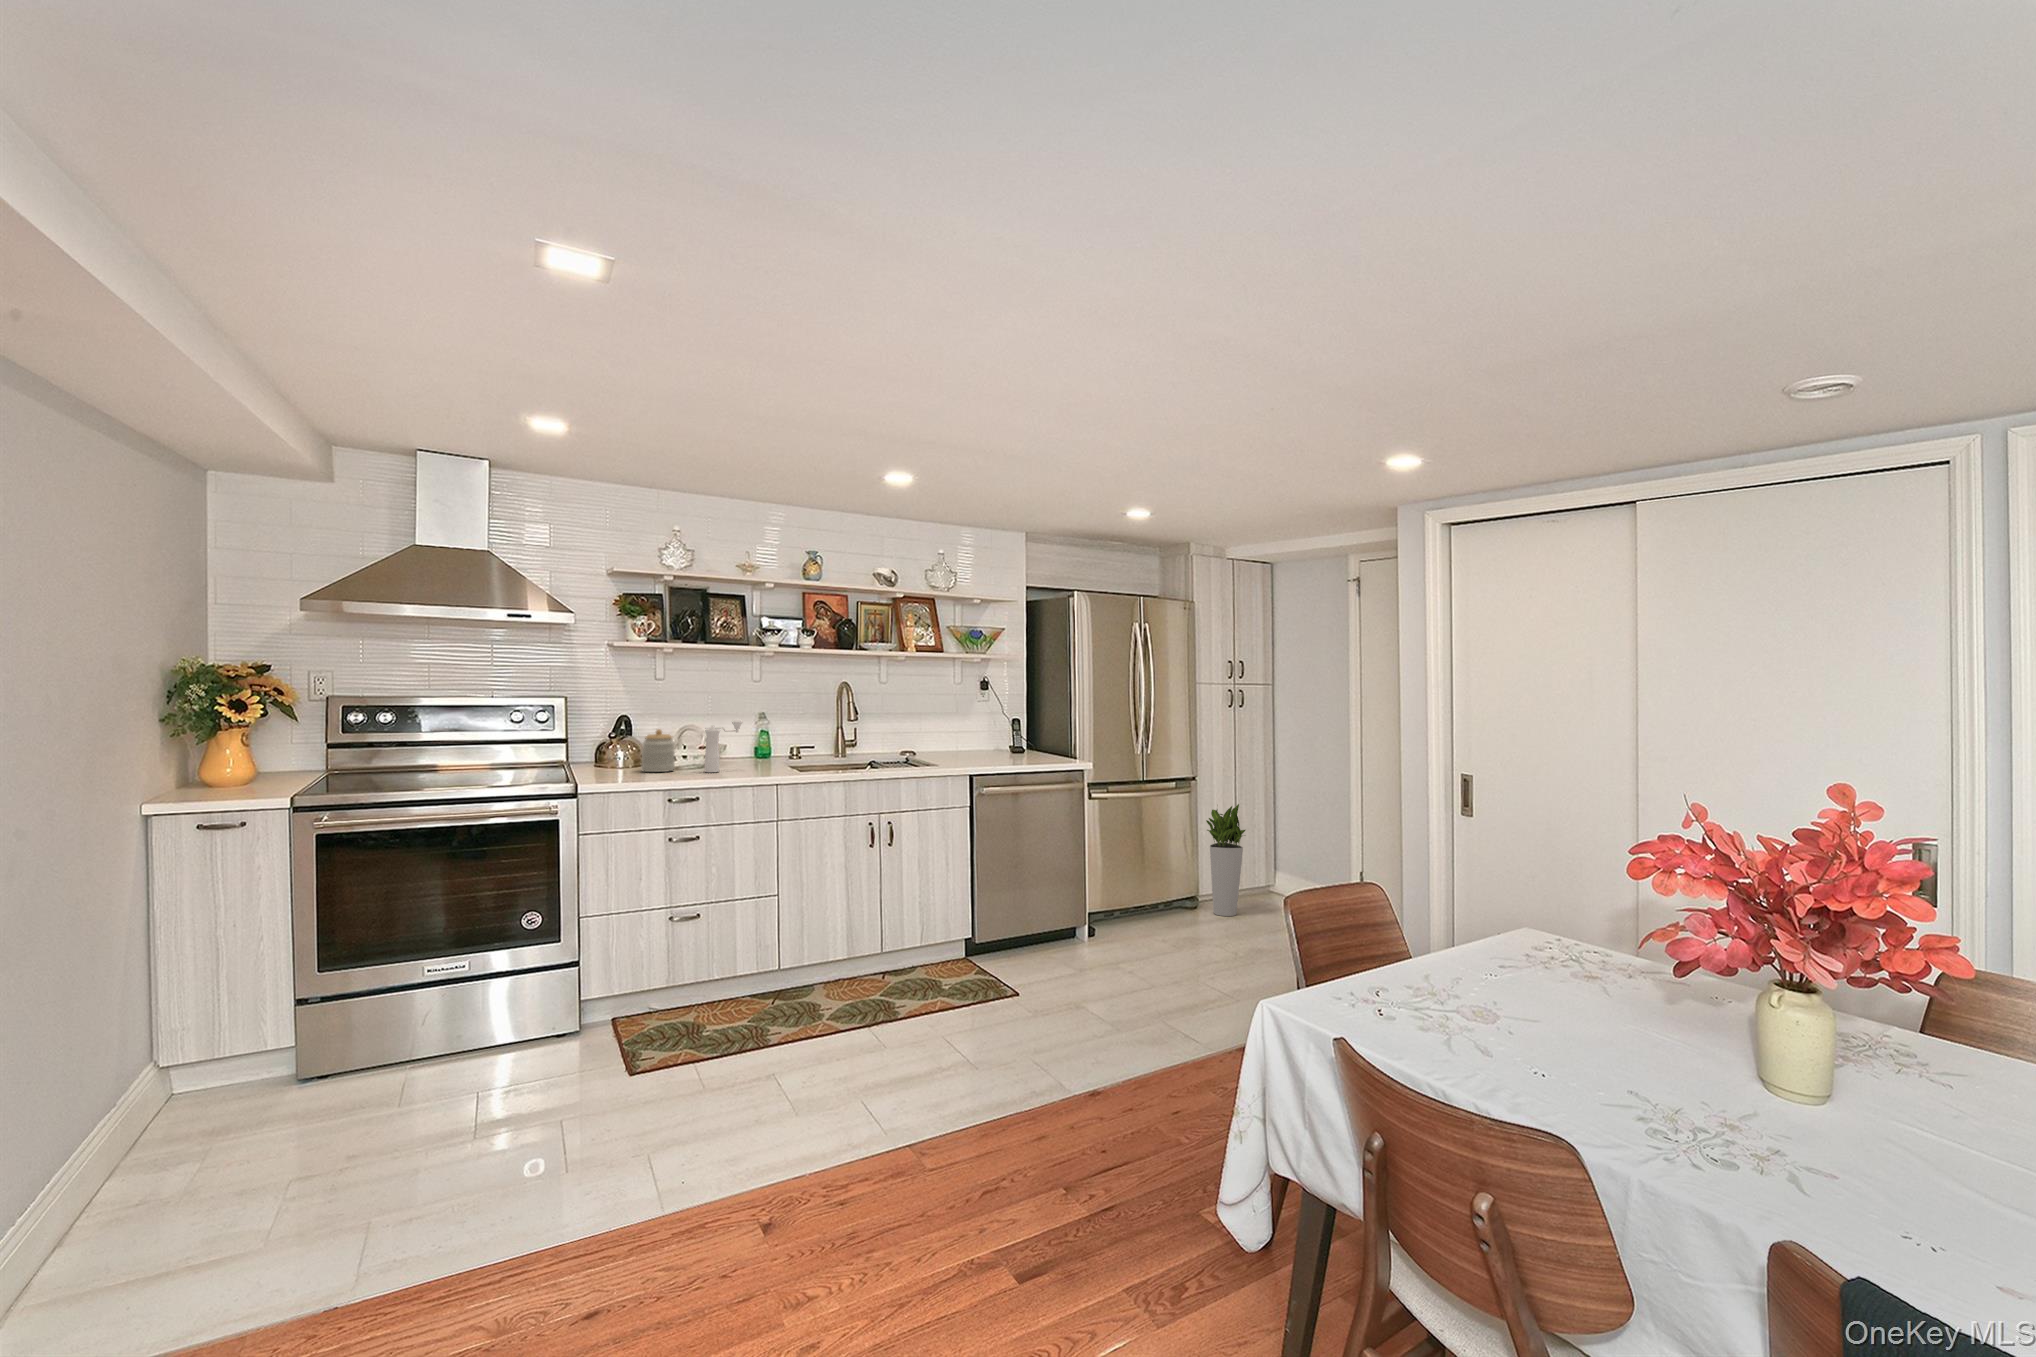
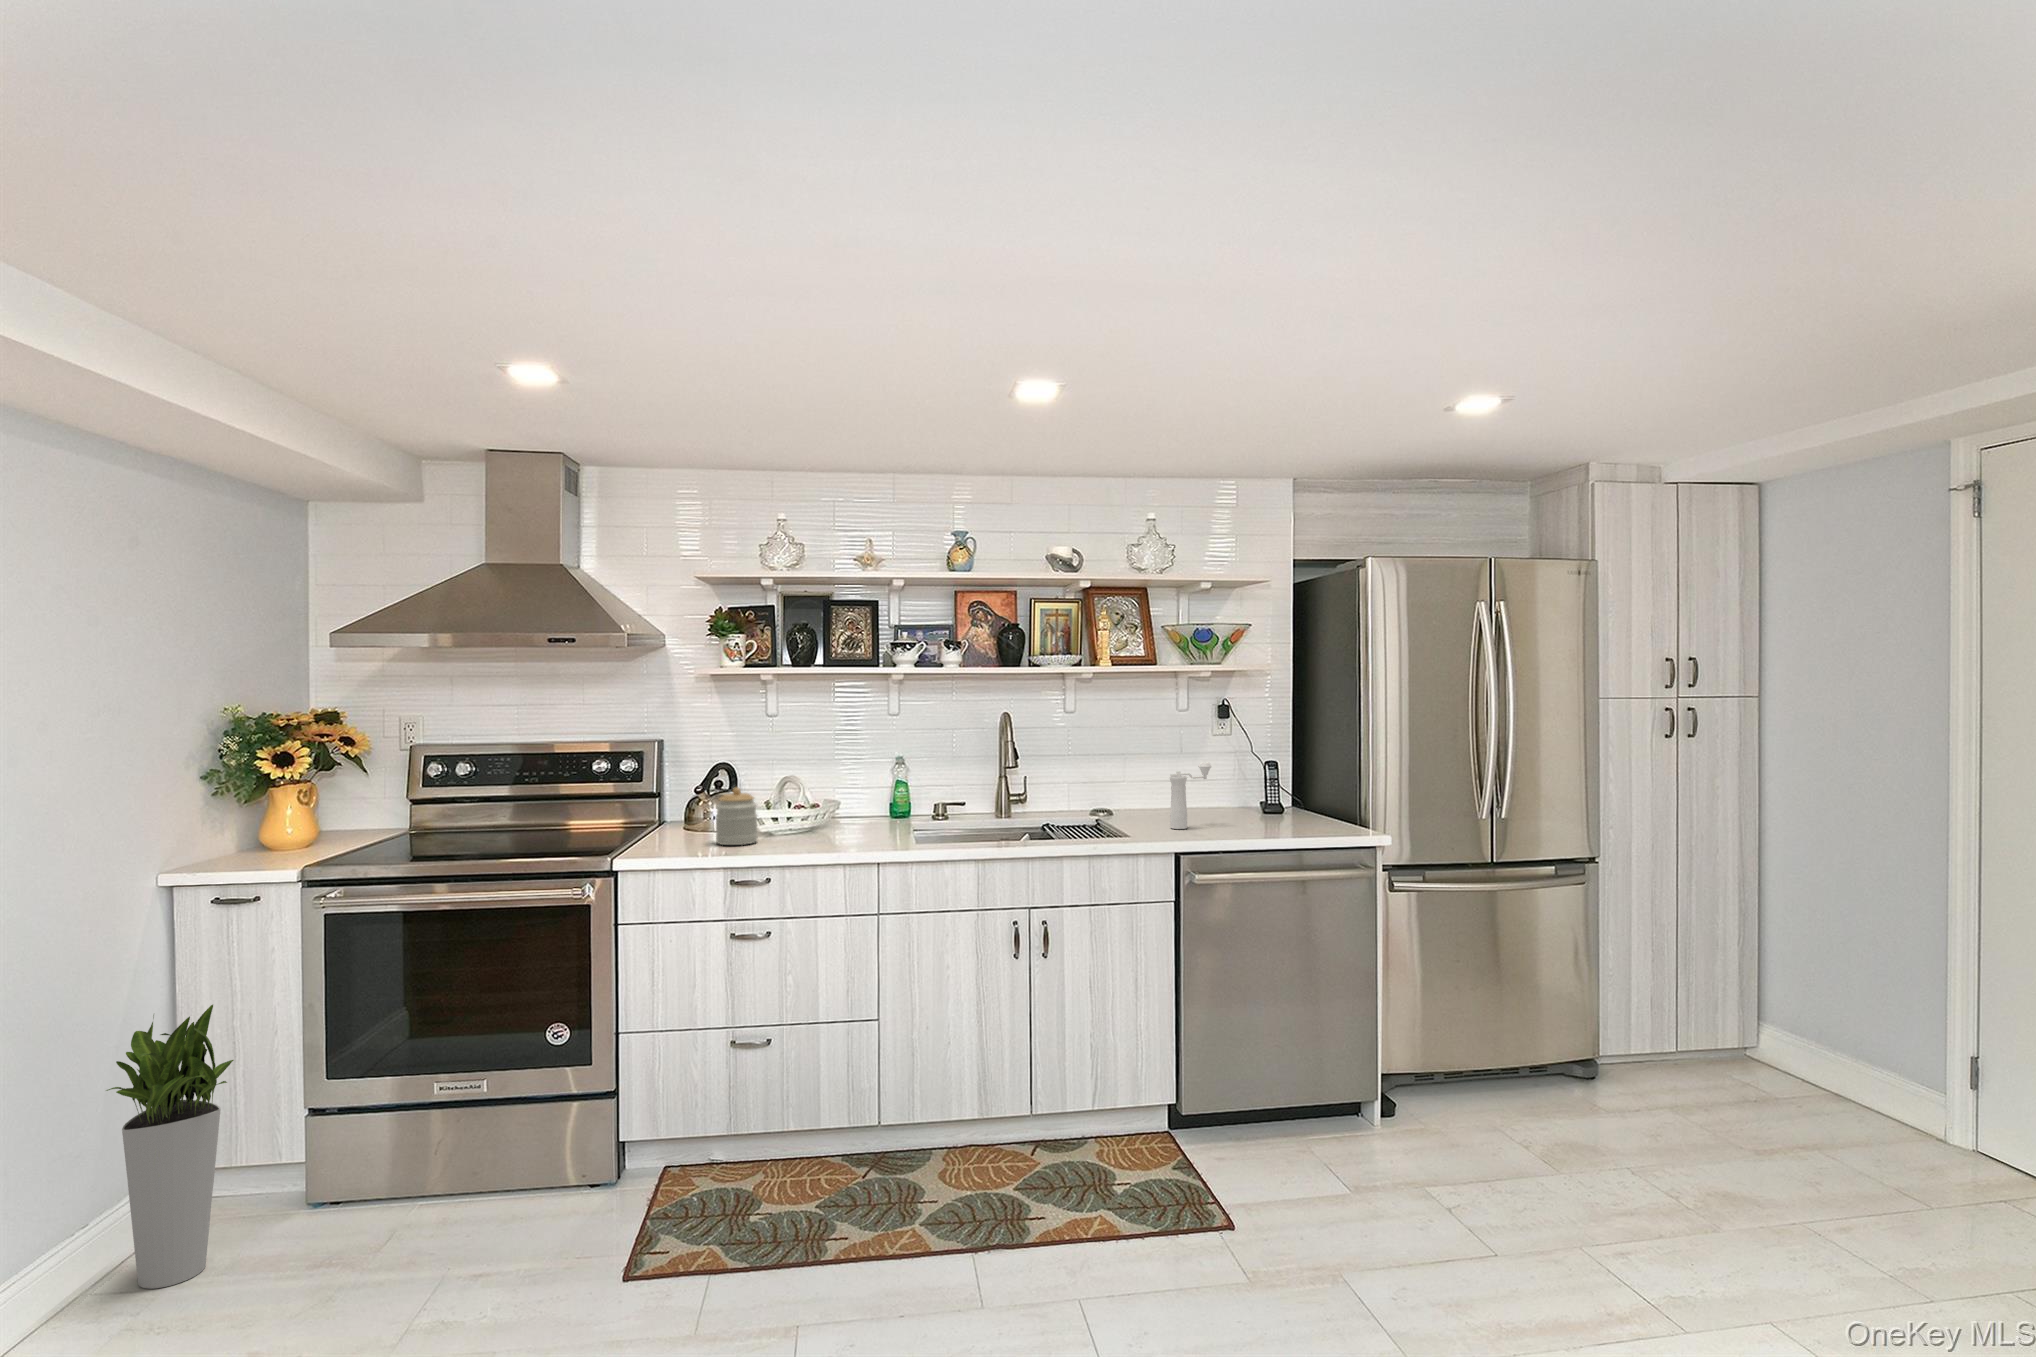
pepper mill: present [704,719,743,772] -> present [1170,762,1211,829]
planter: present [1206,804,1245,916] -> present [106,1005,234,1289]

